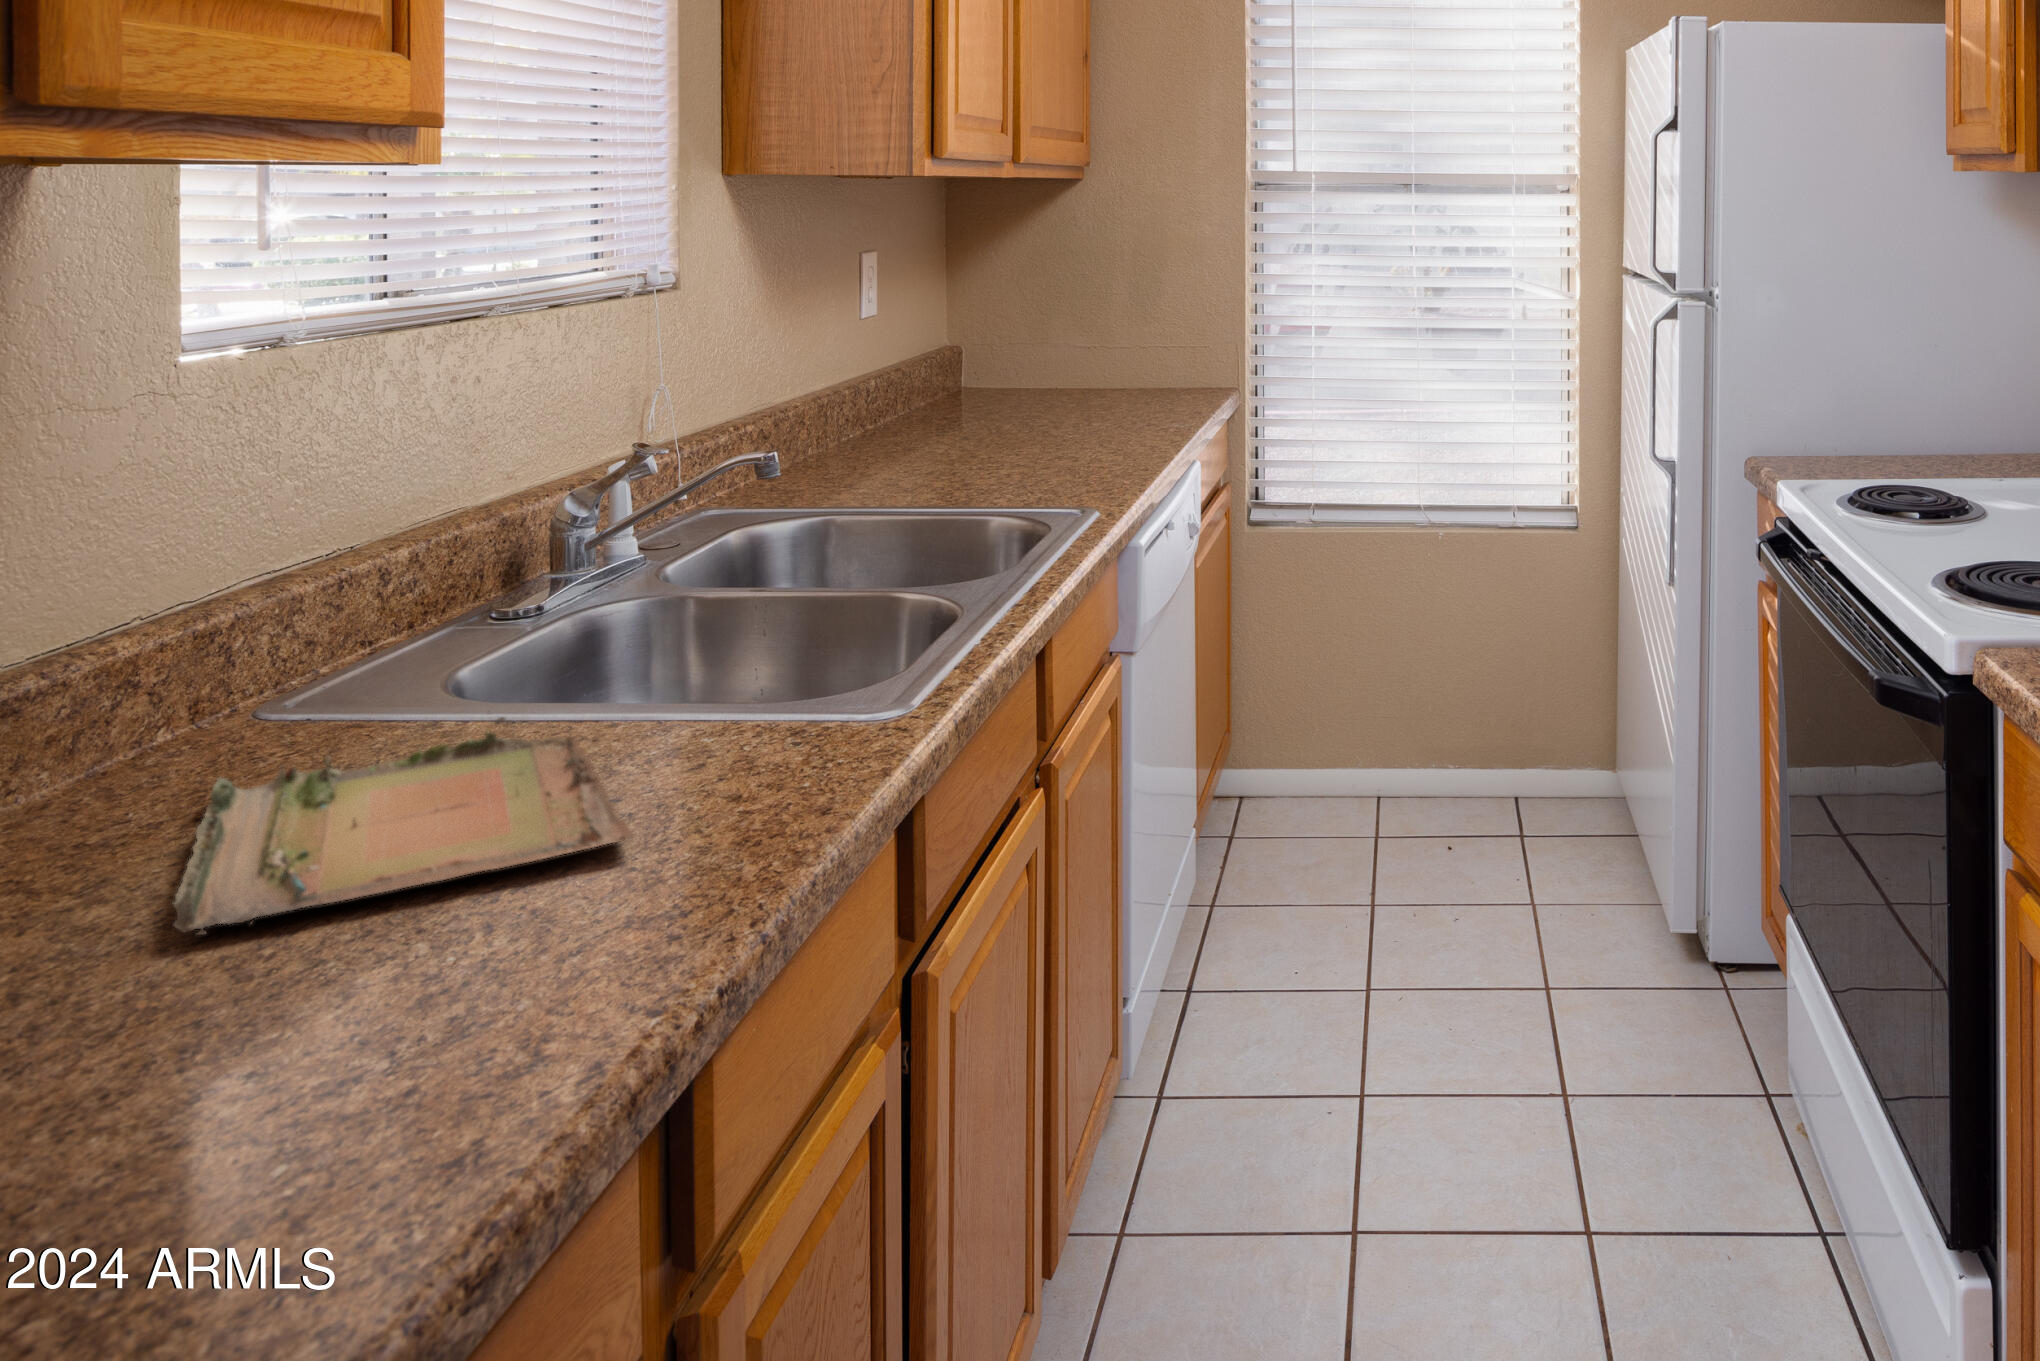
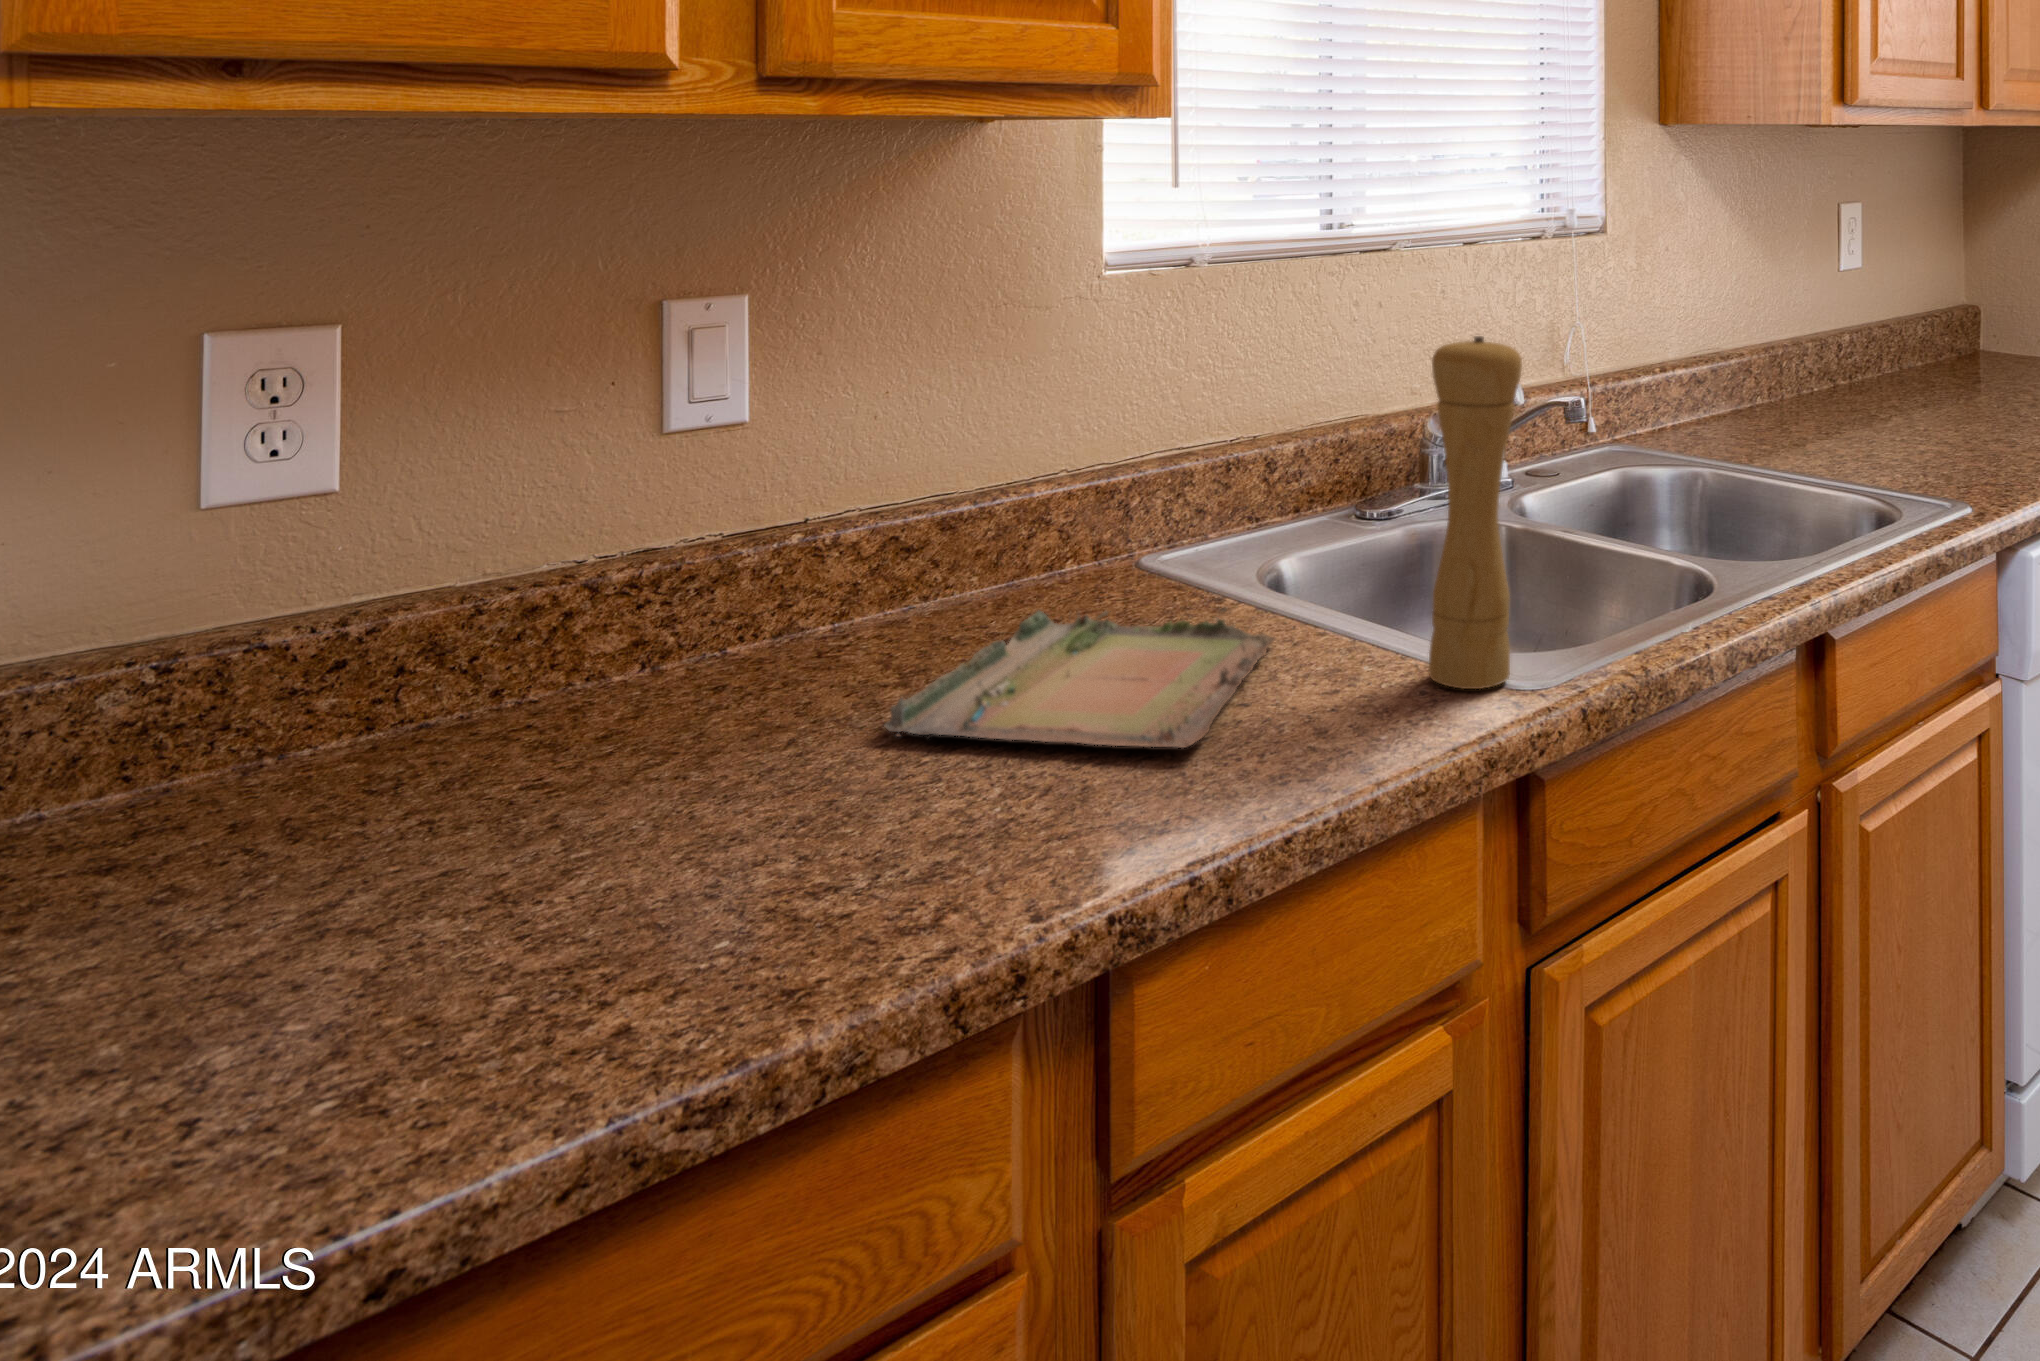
pepper mill: none [770,379,873,732] -> present [1428,336,1522,689]

